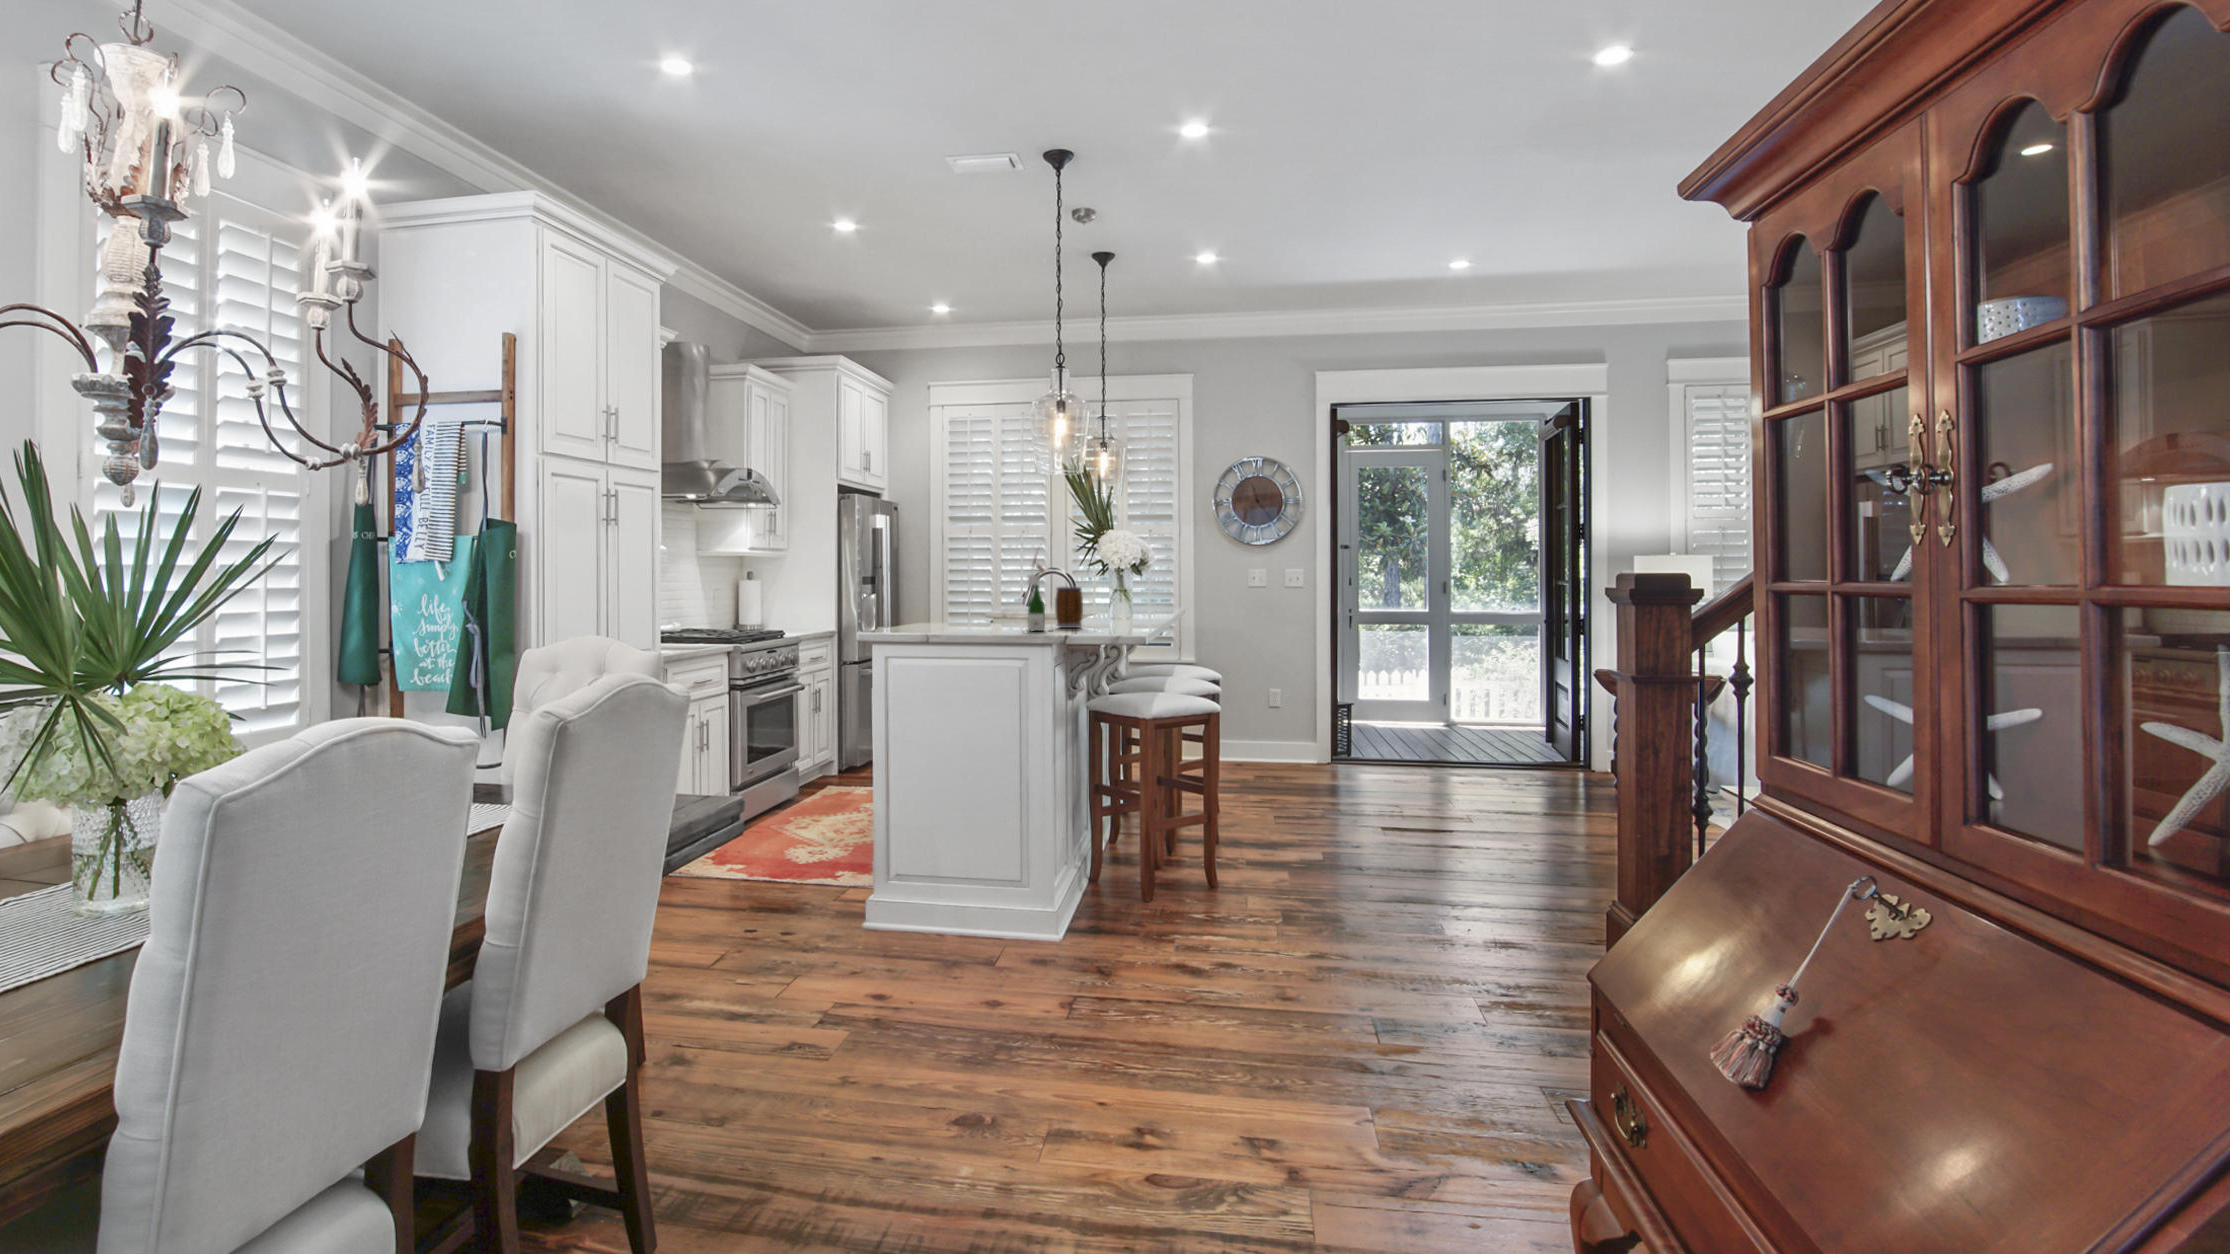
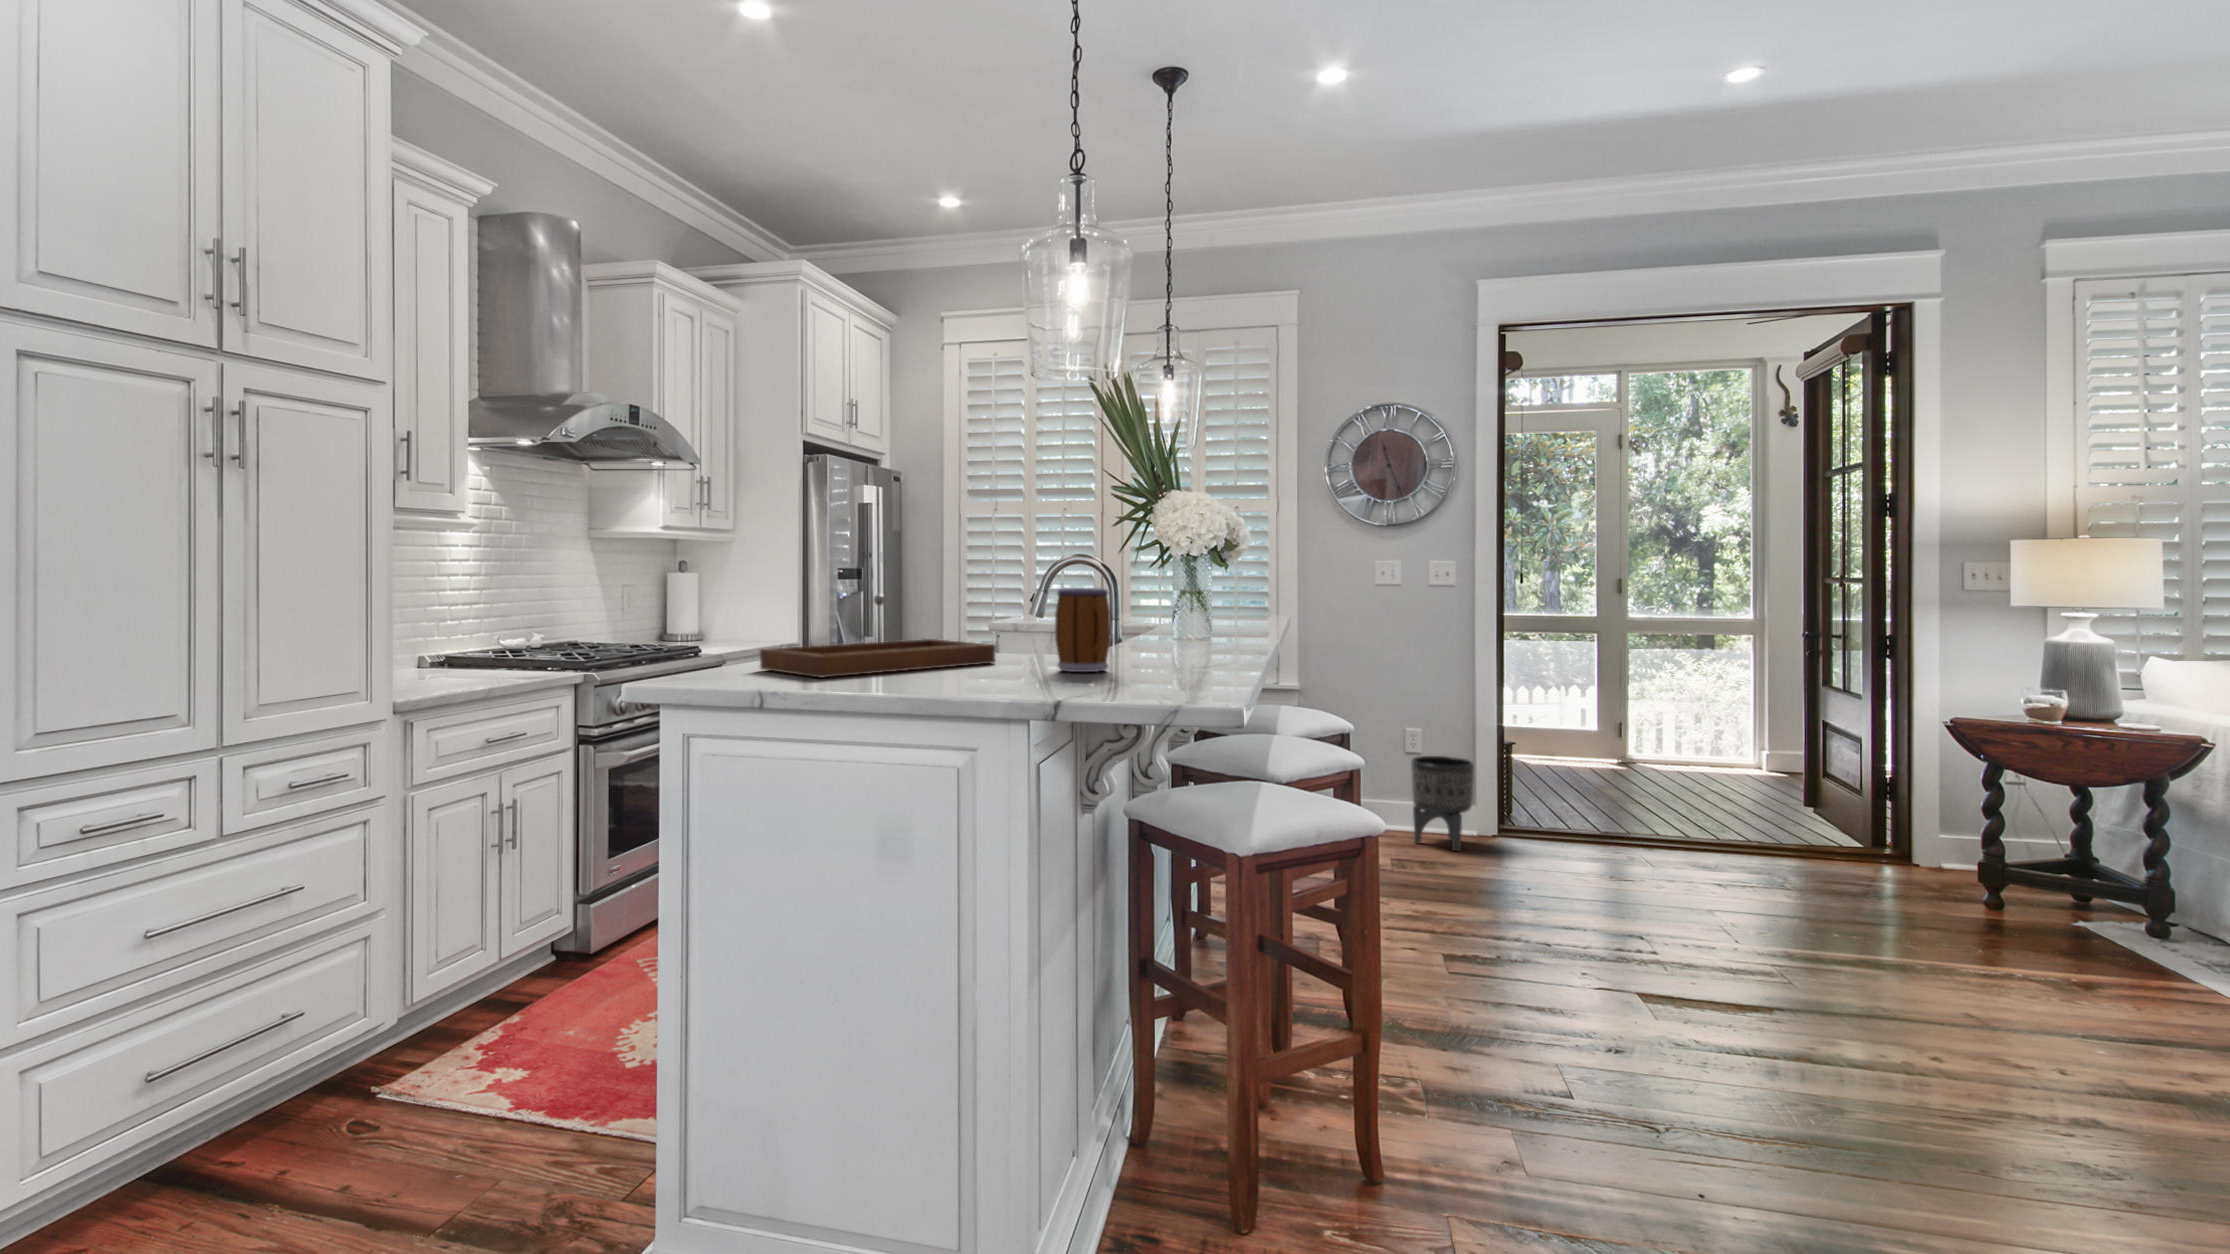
wine bottle: present [1027,556,1045,631] -> none [986,500,1040,685]
tray: none [906,590,1021,630] -> present [760,594,995,678]
planter: none [1269,708,1311,772] -> present [1411,756,1474,851]

